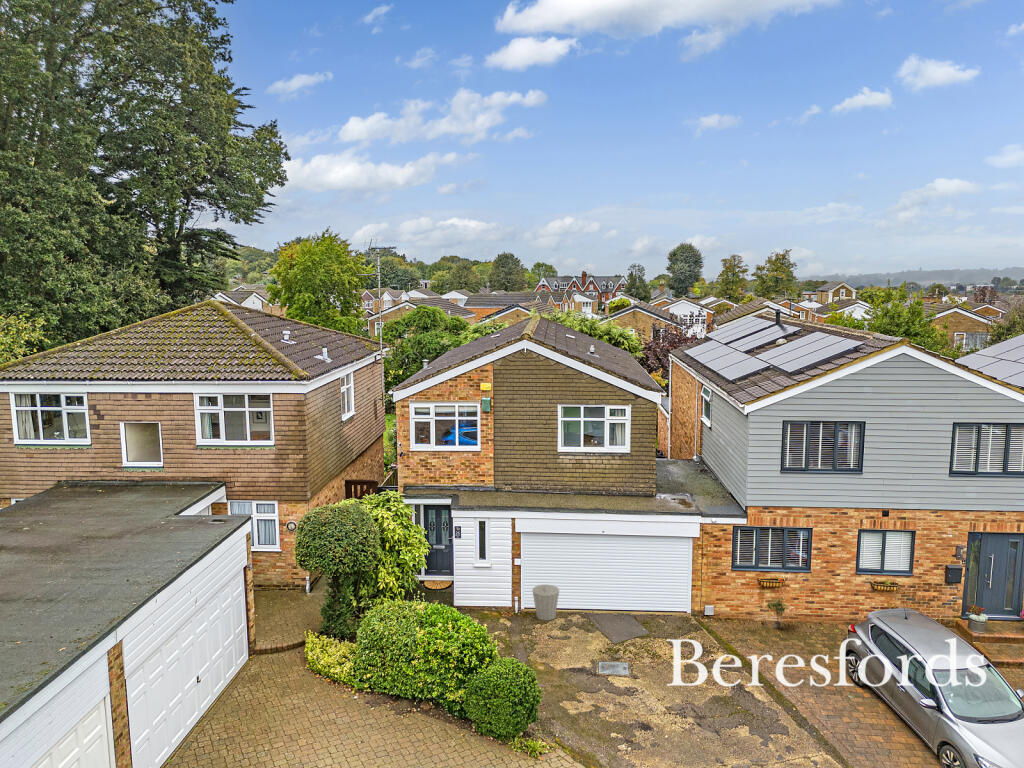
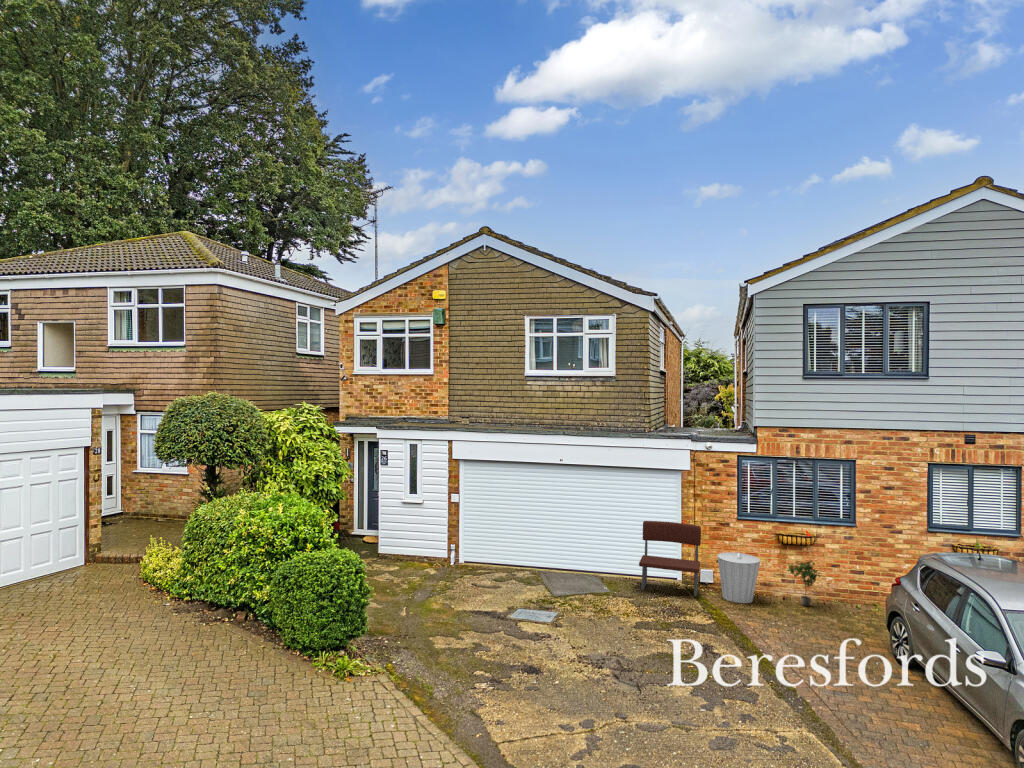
bench: none [665,574,707,627] -> present [639,521,701,597]
trash can: present [533,585,559,620] -> present [717,552,760,603]

